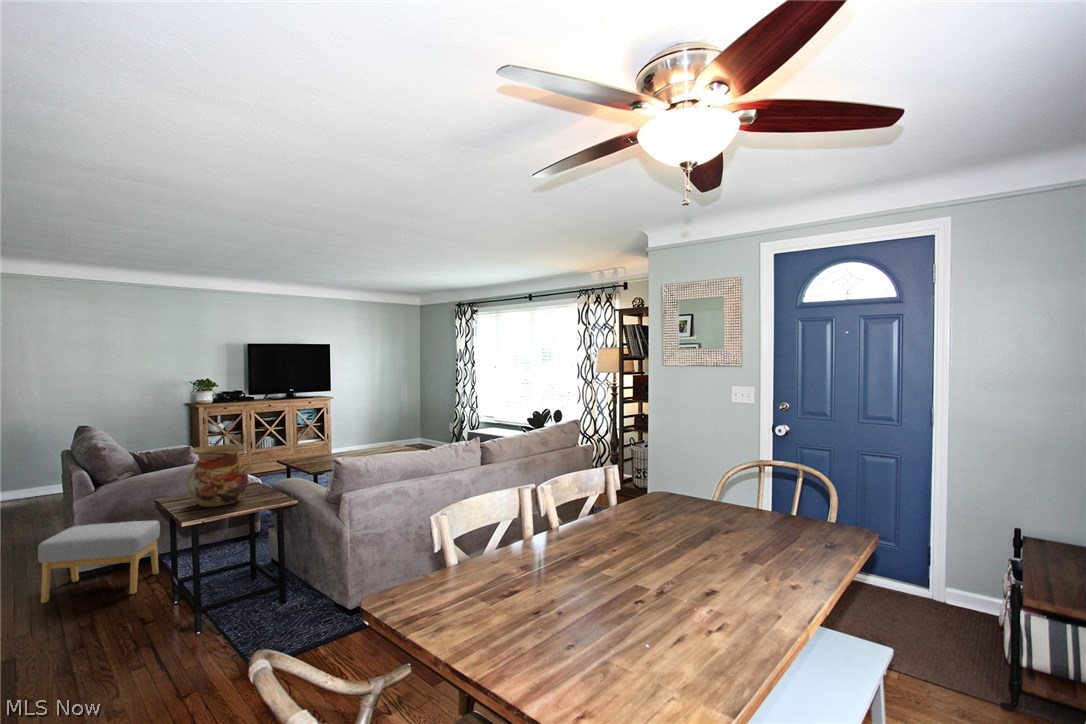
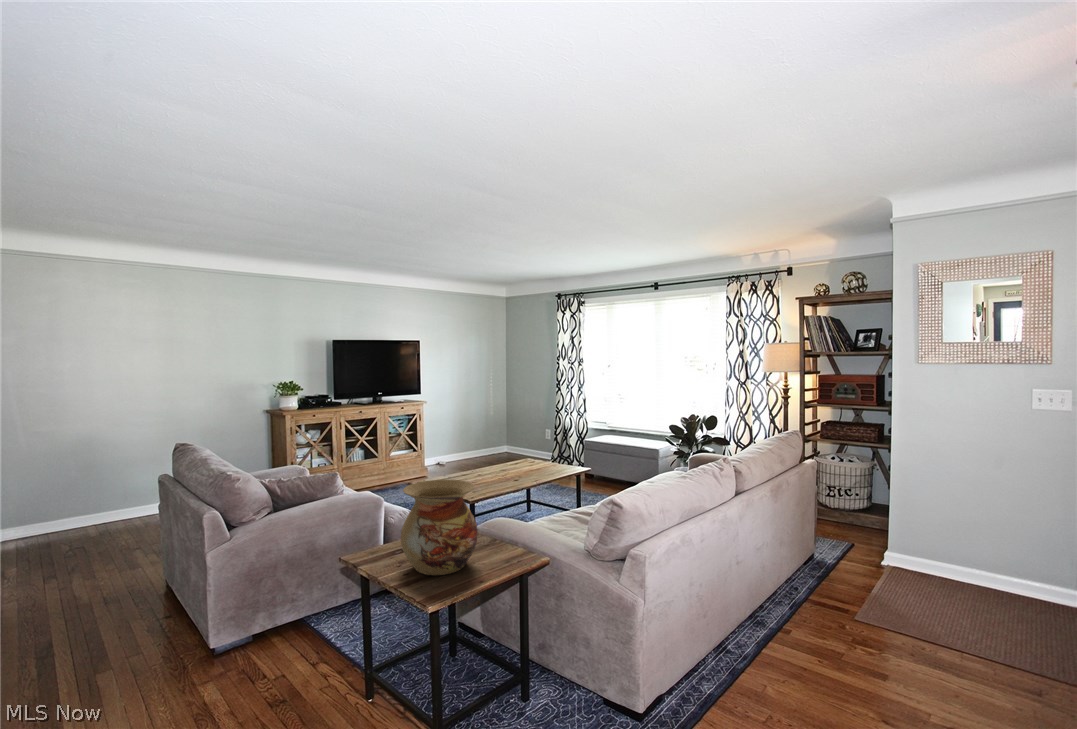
footstool: present [38,521,160,603] -> none [175,577,317,704]

